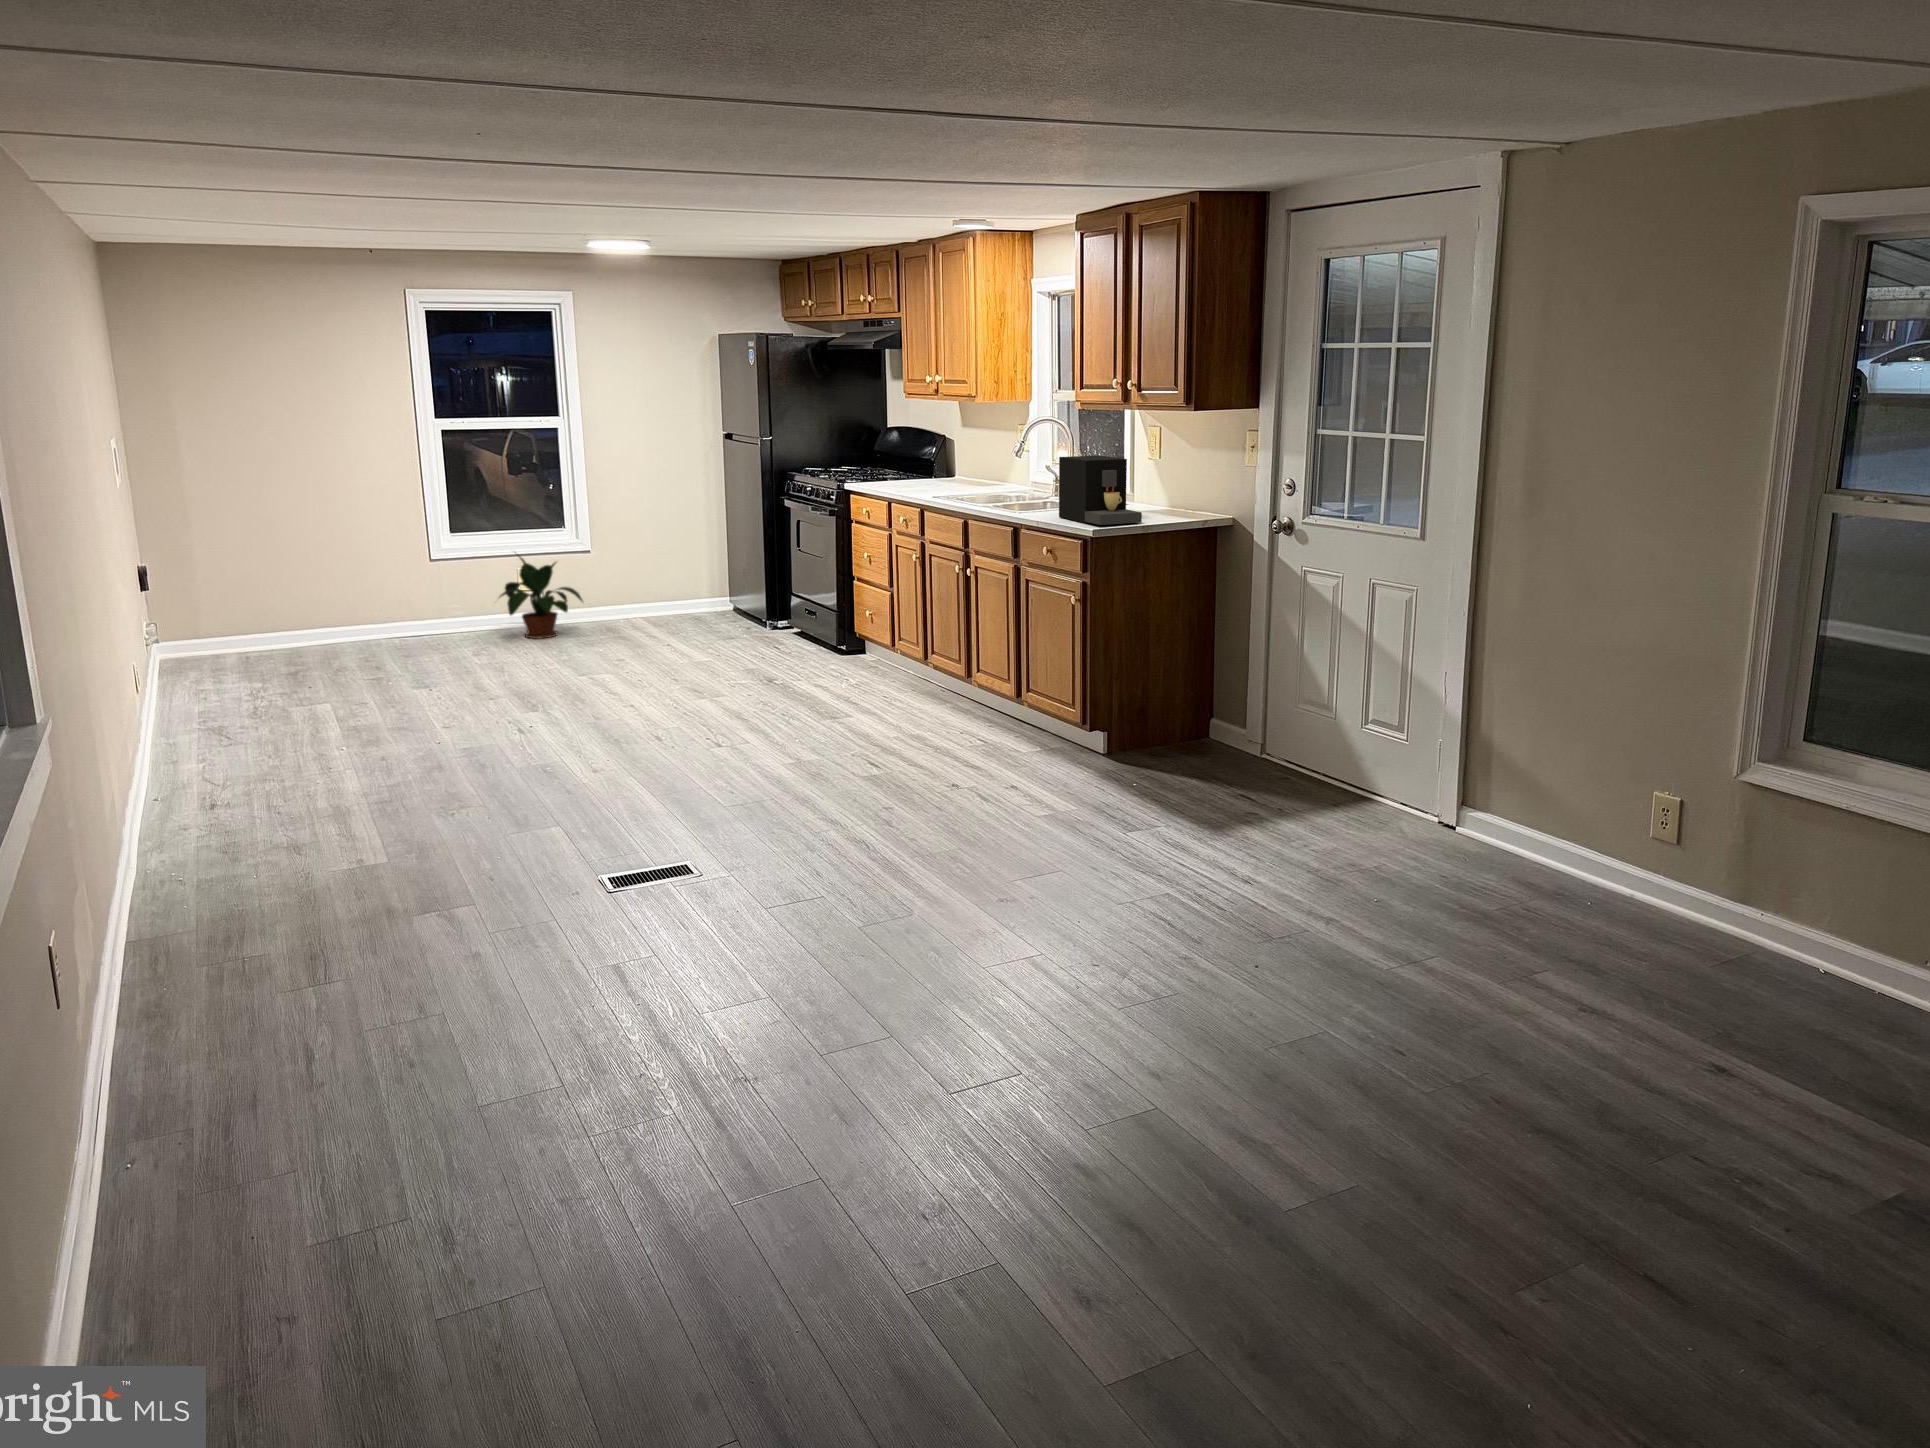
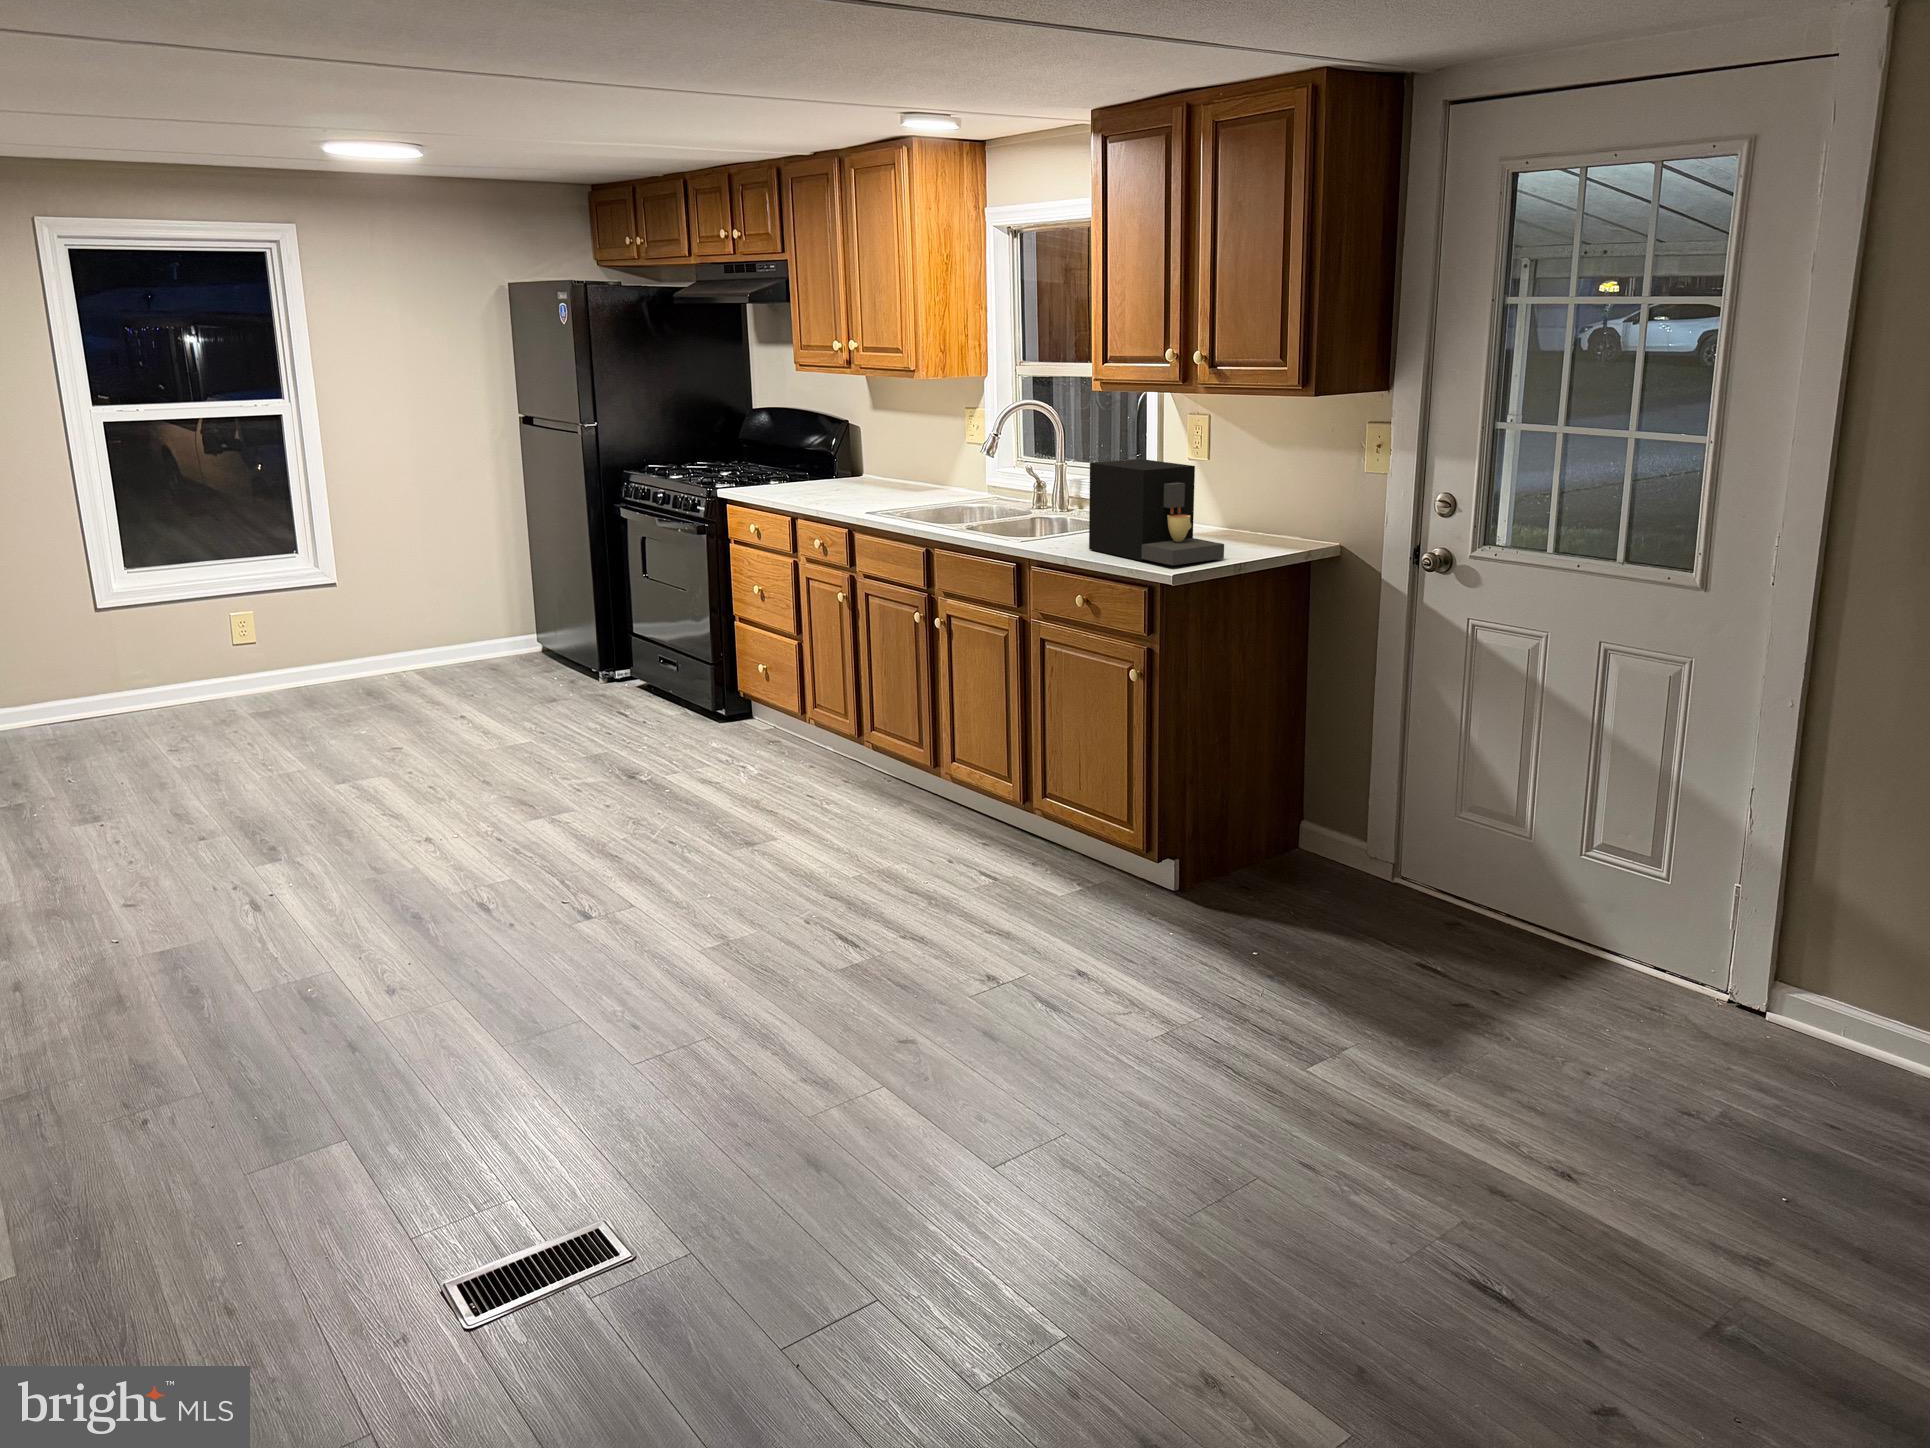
potted plant: present [500,552,583,639] -> none [193,592,333,716]

